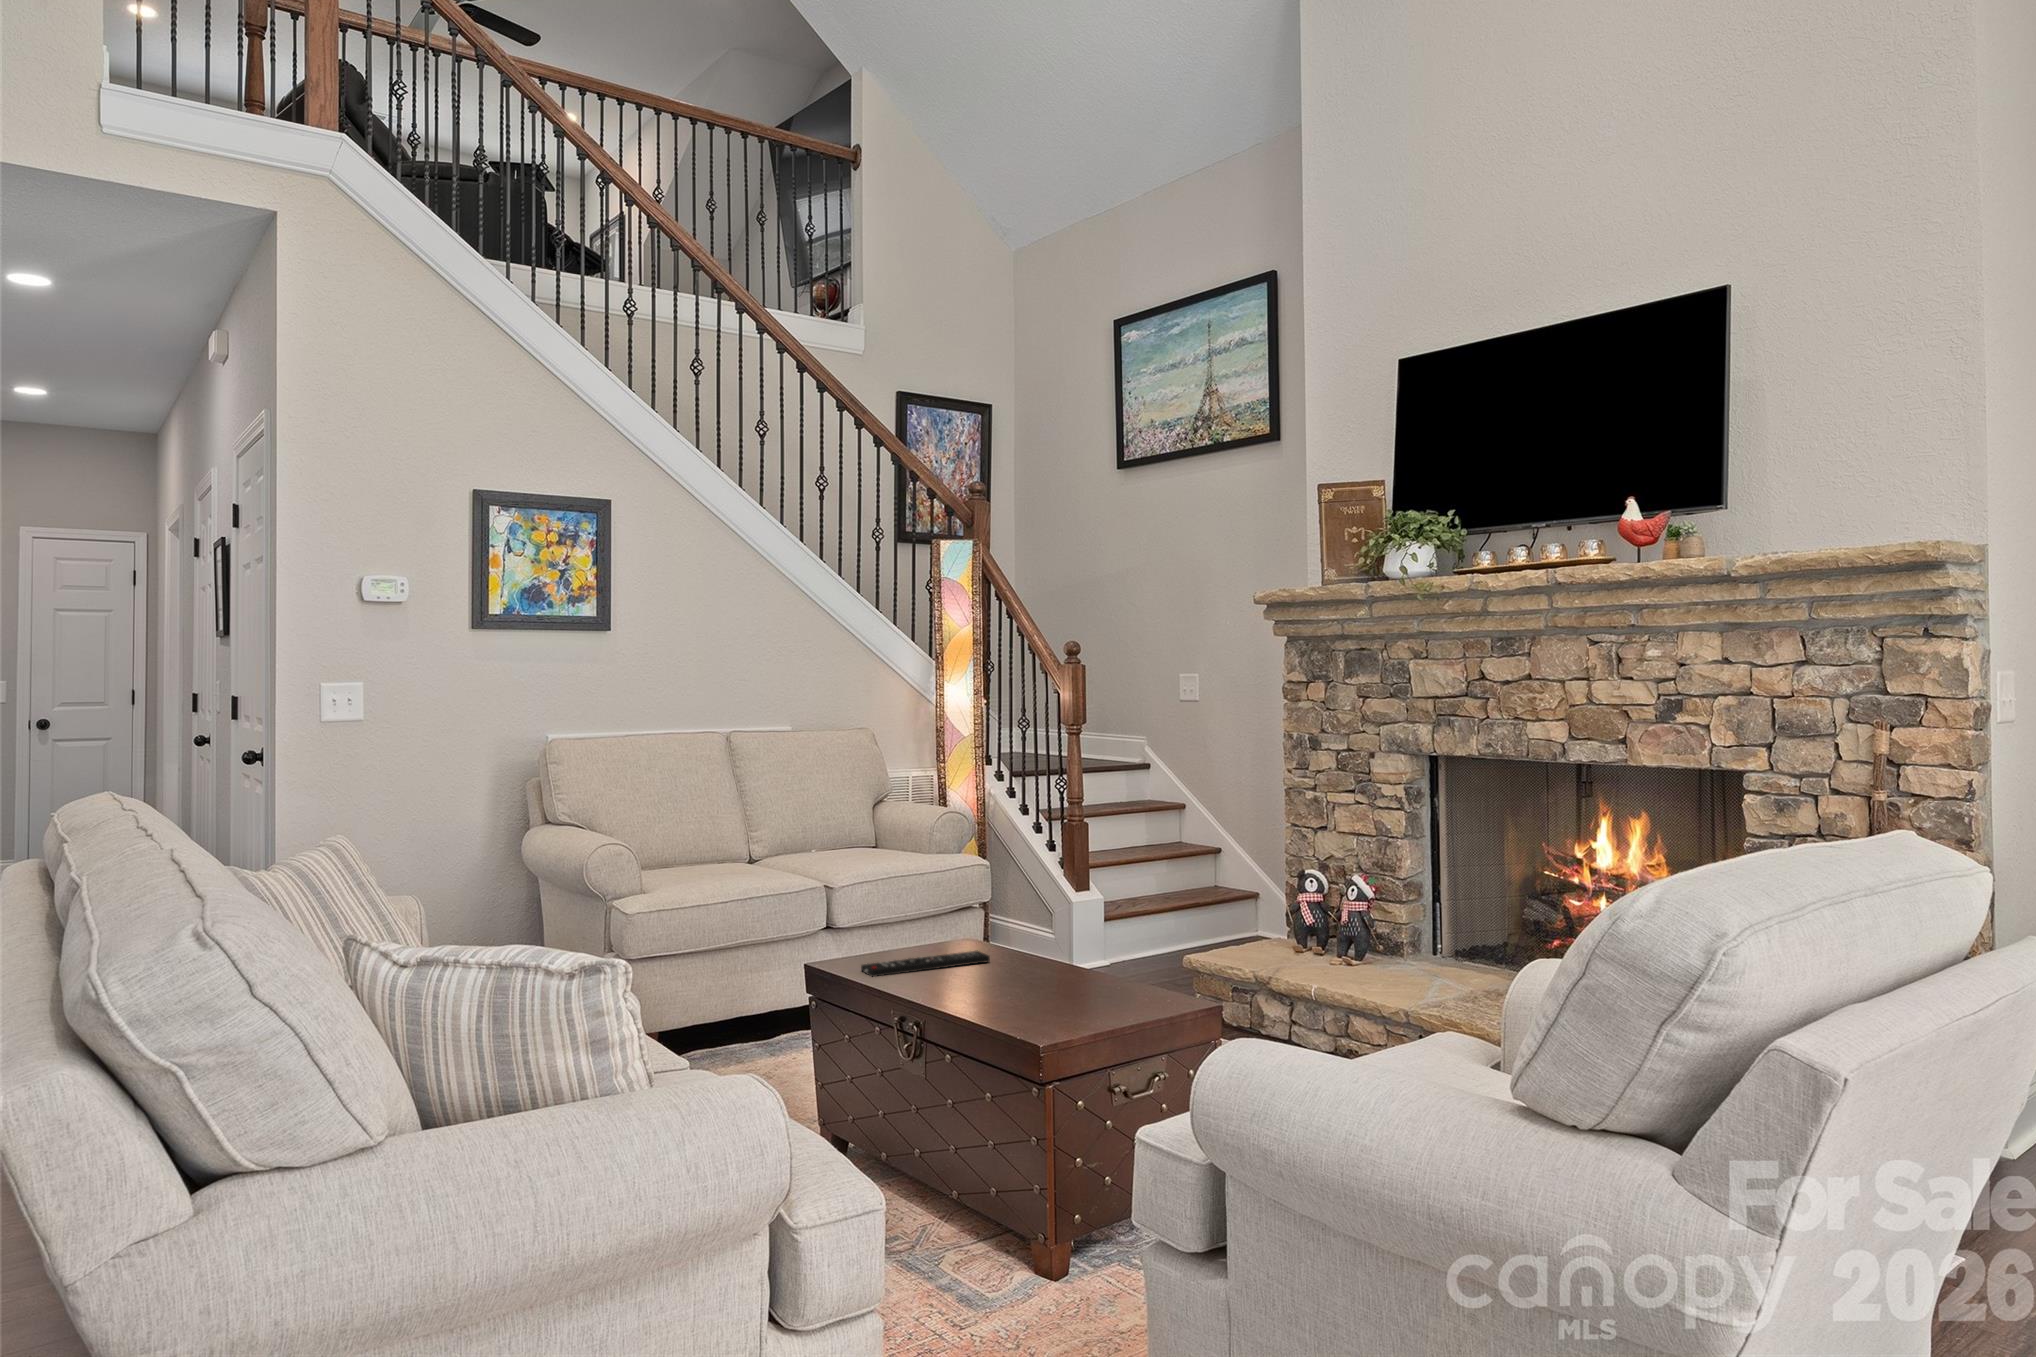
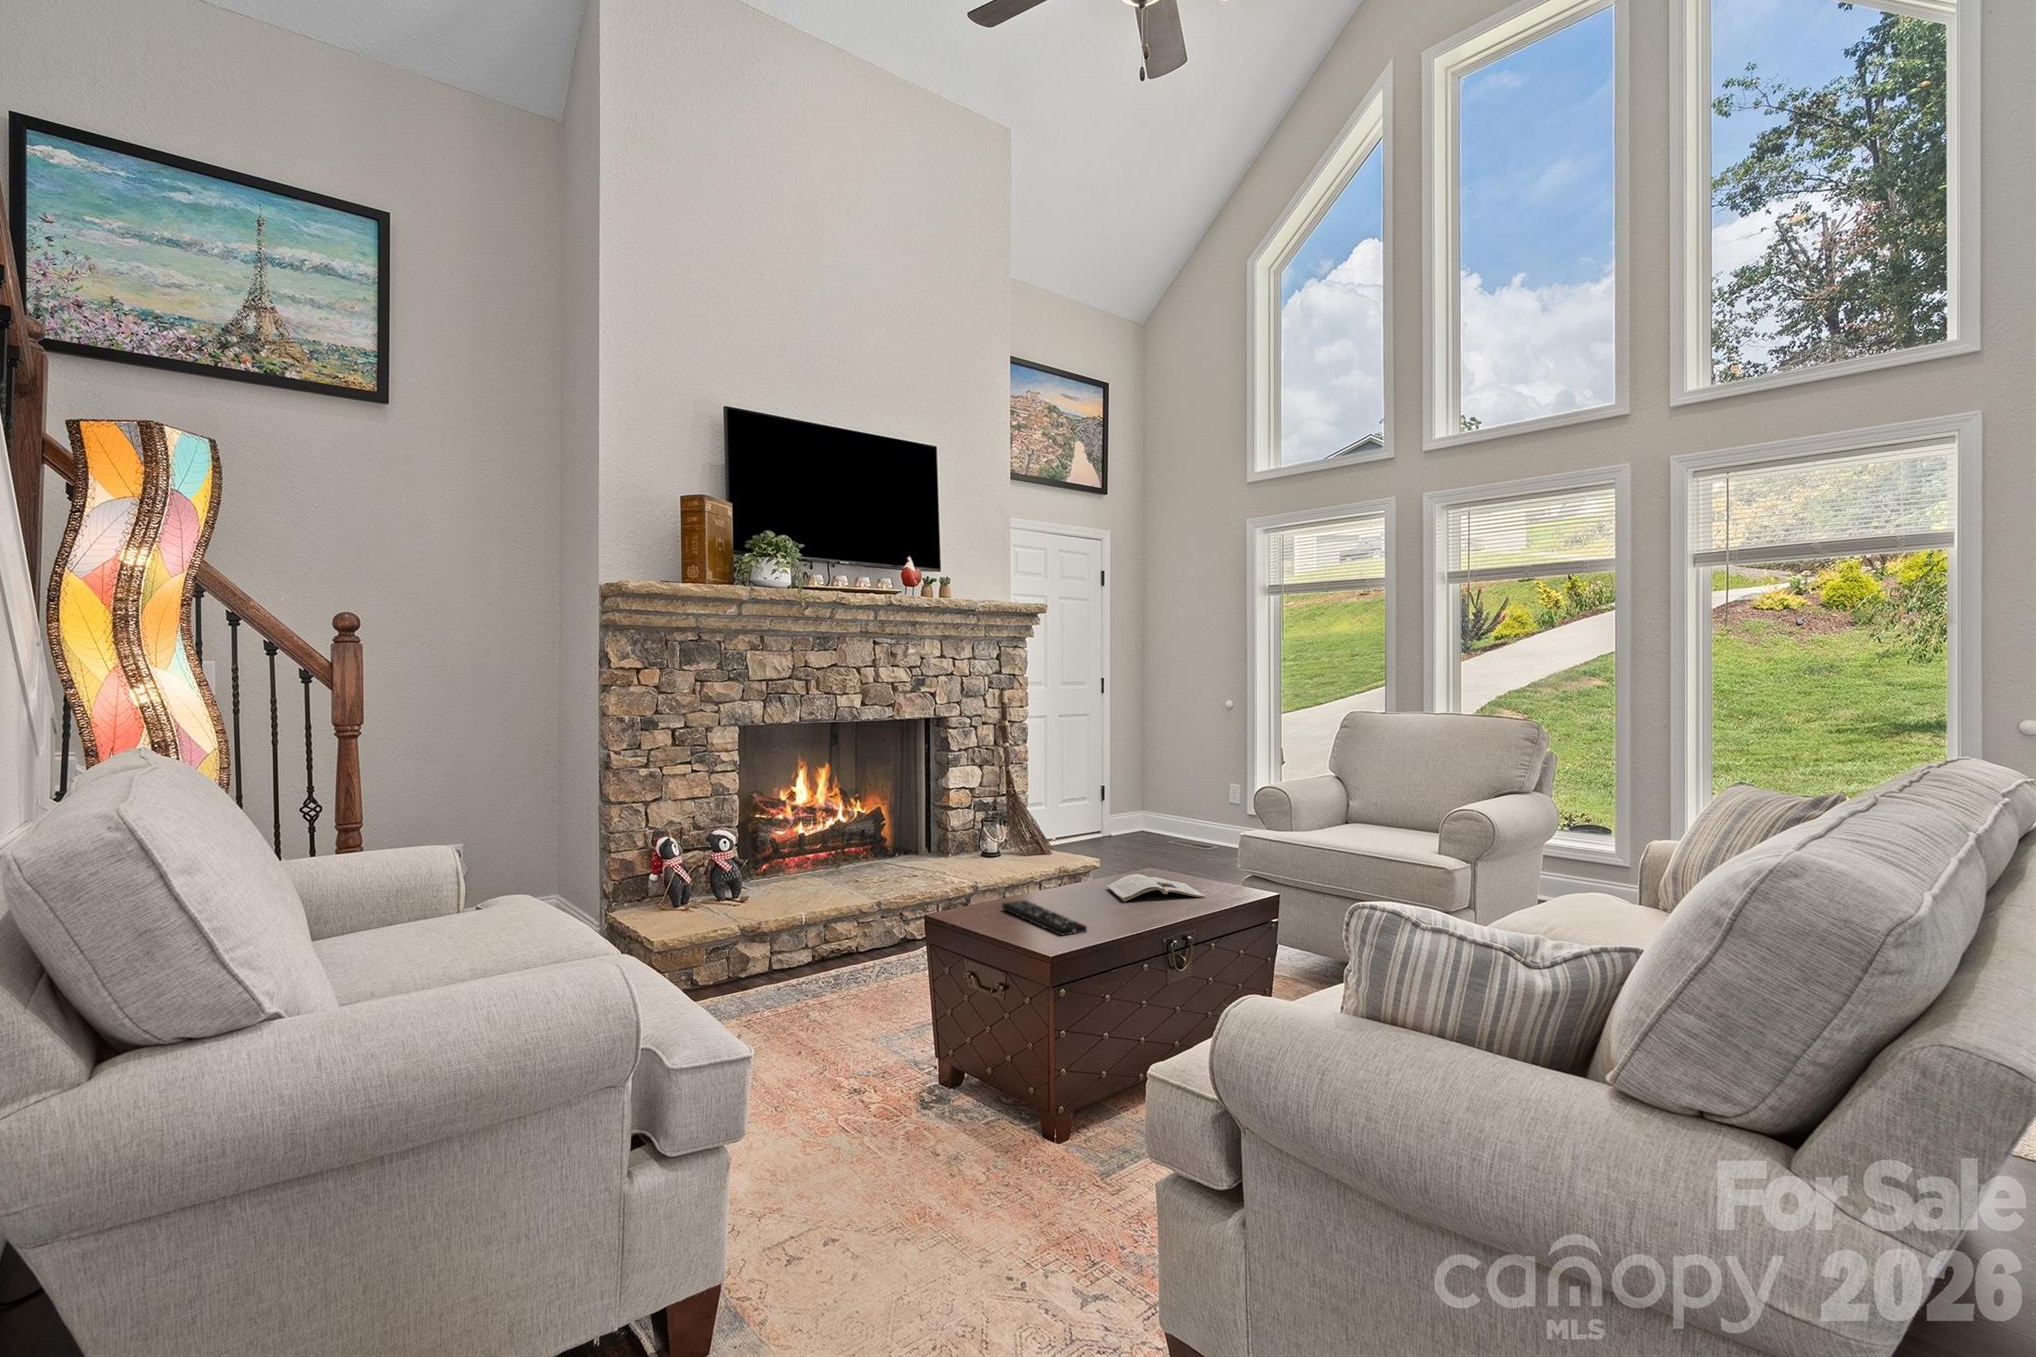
magazine: none [990,972,1087,1011] -> present [1107,874,1205,901]

